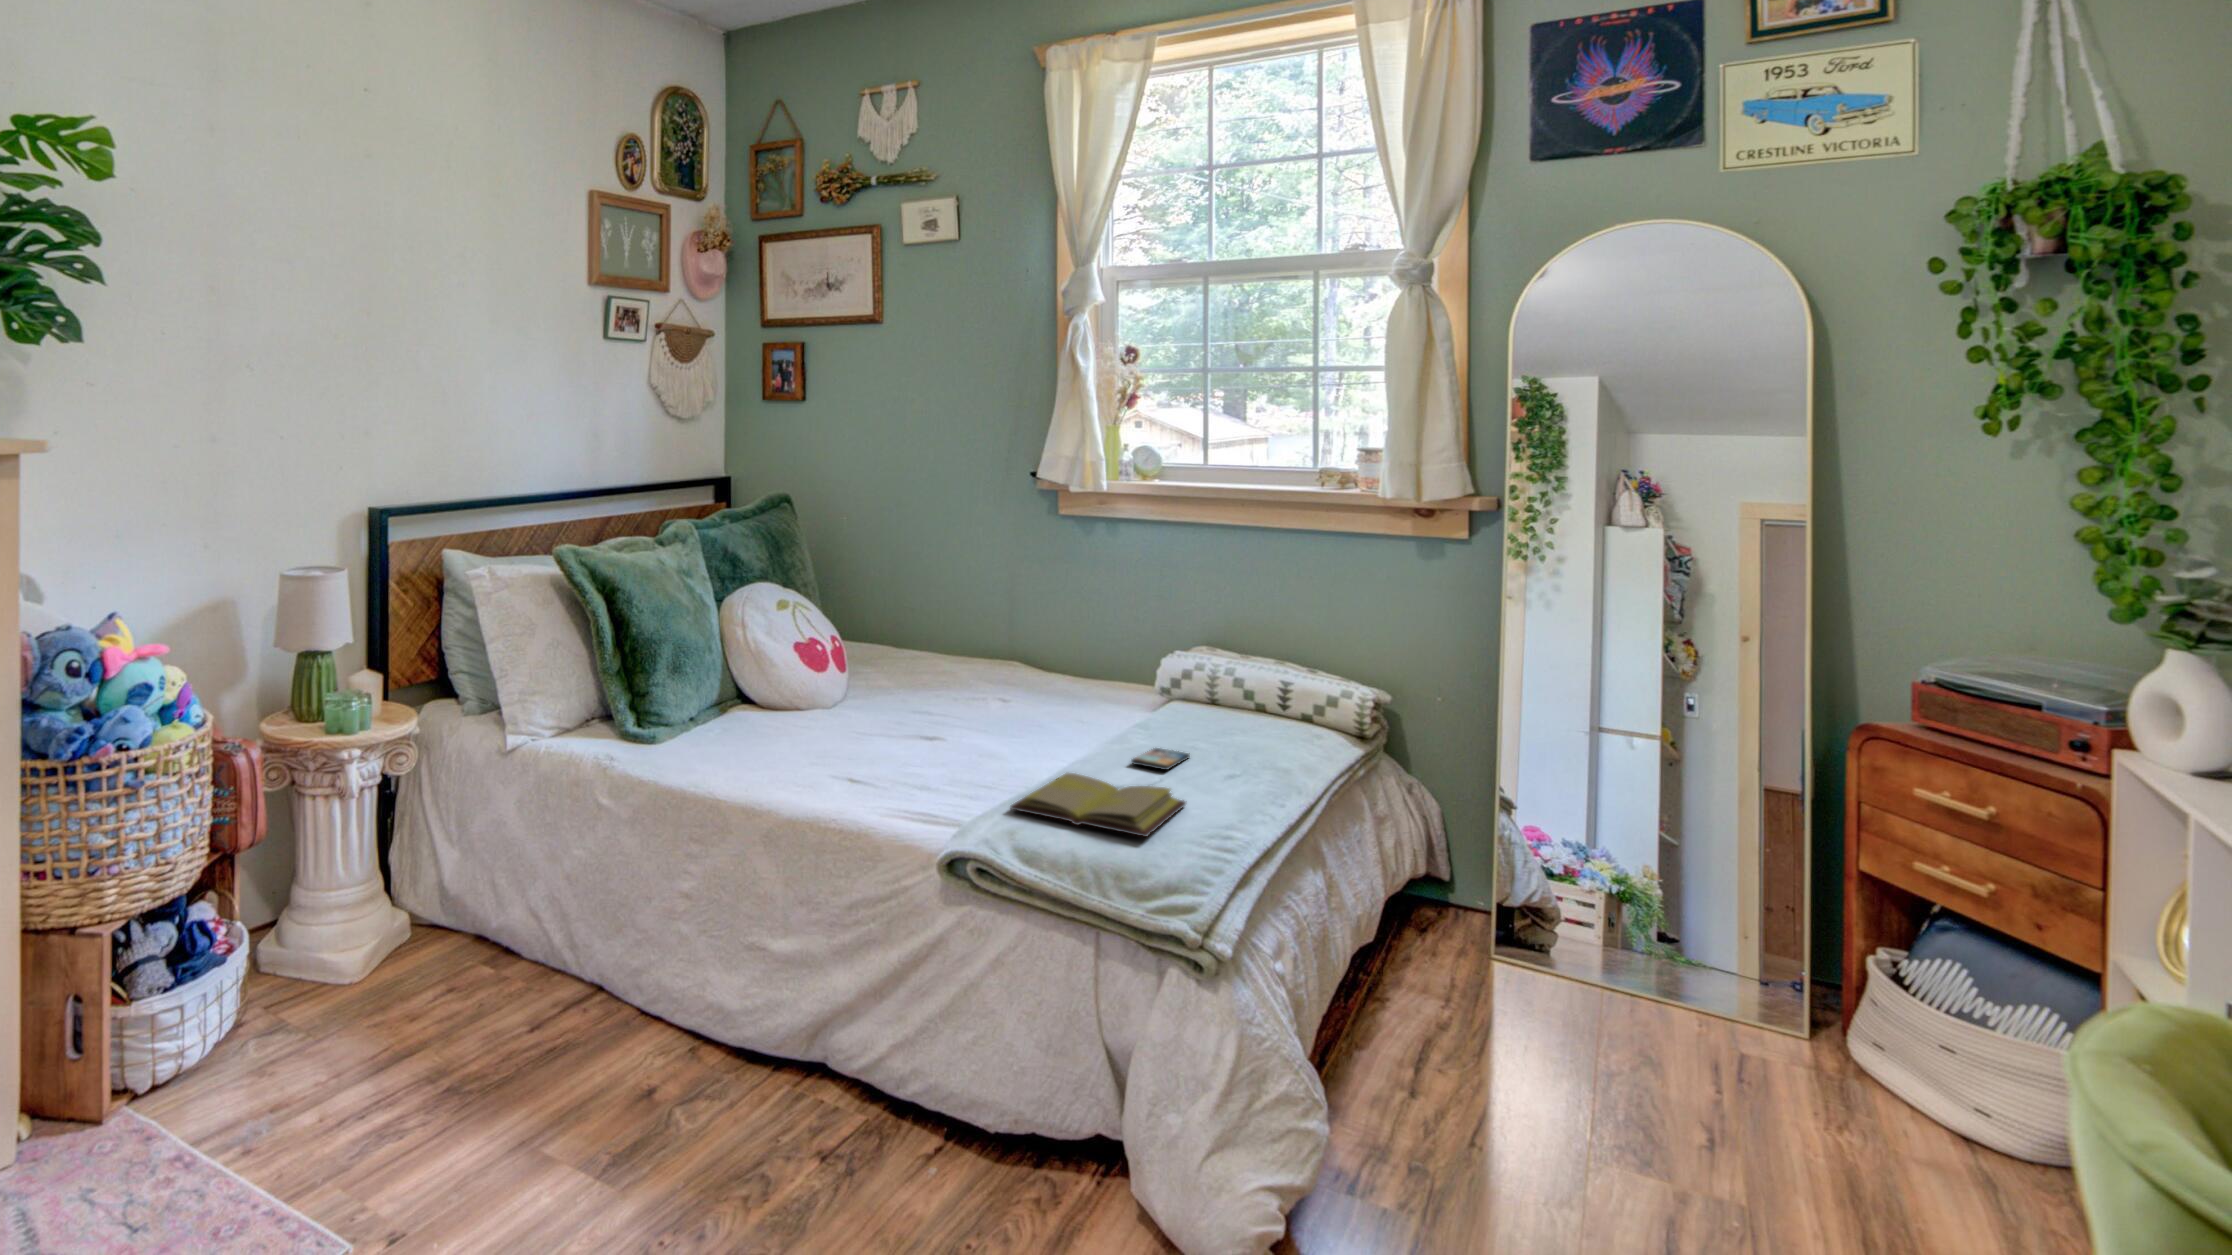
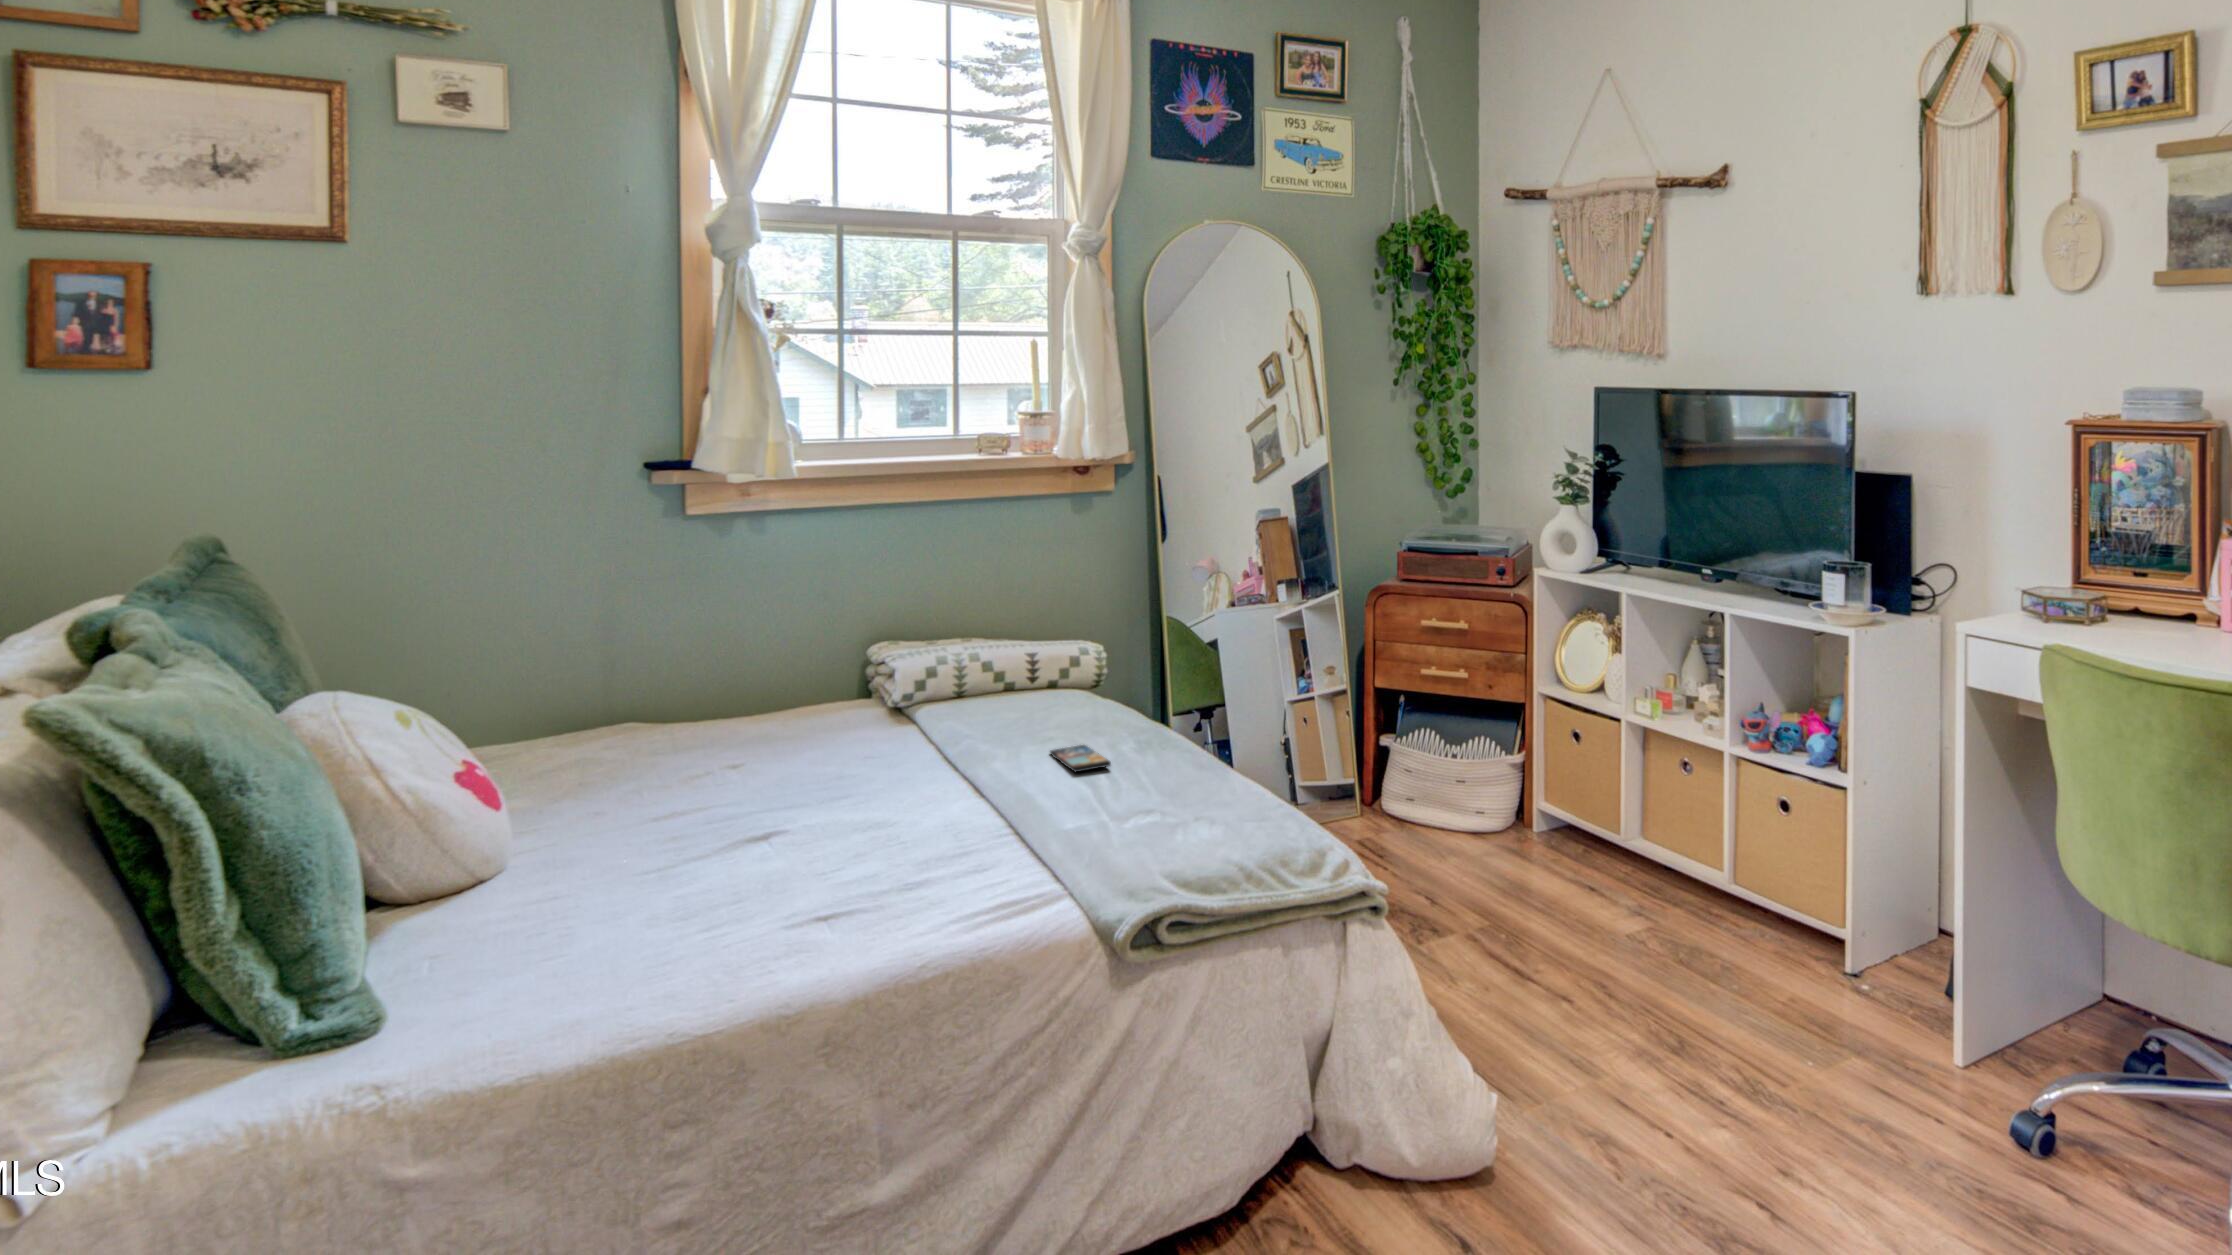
diary: present [1010,773,1186,837] -> none [1070,777,1263,857]

